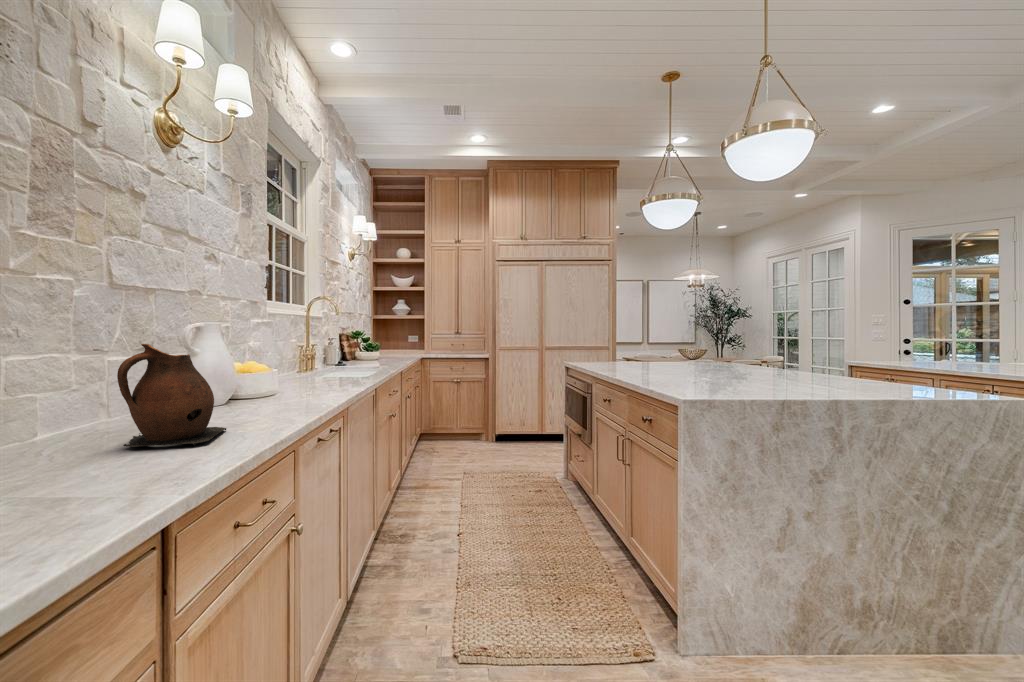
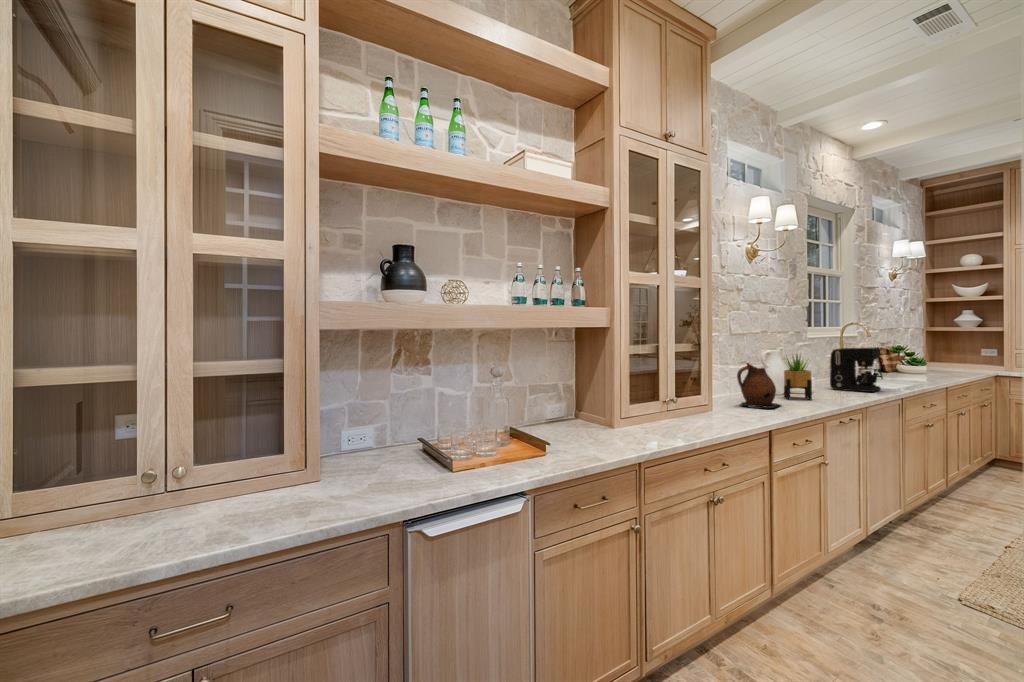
potted plant: none [226,325,282,413] -> present [784,354,812,400]
coffee maker: none [298,326,361,386] -> present [830,347,883,392]

